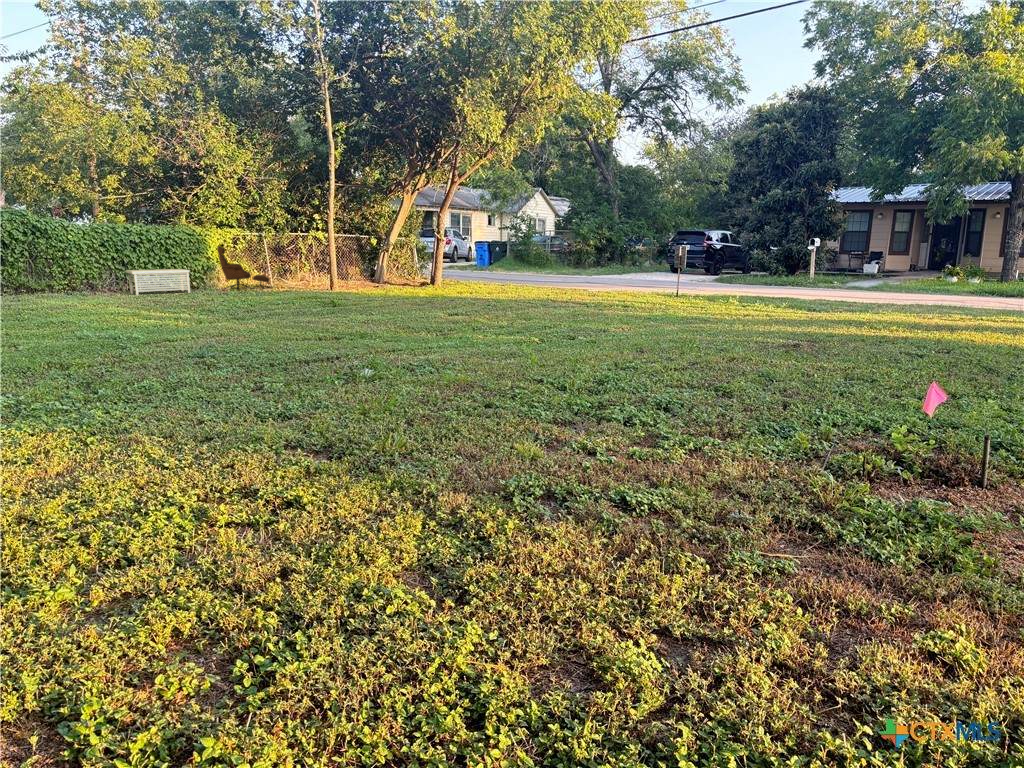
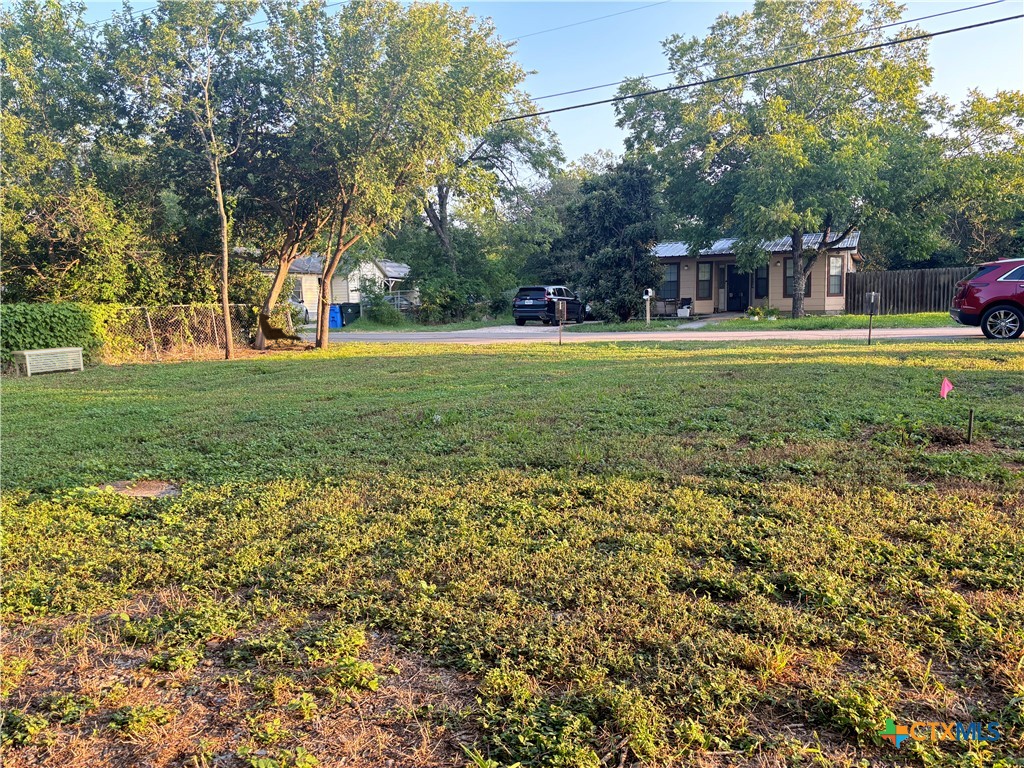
lounge chair: present [217,246,269,289] -> present [259,313,301,348]

